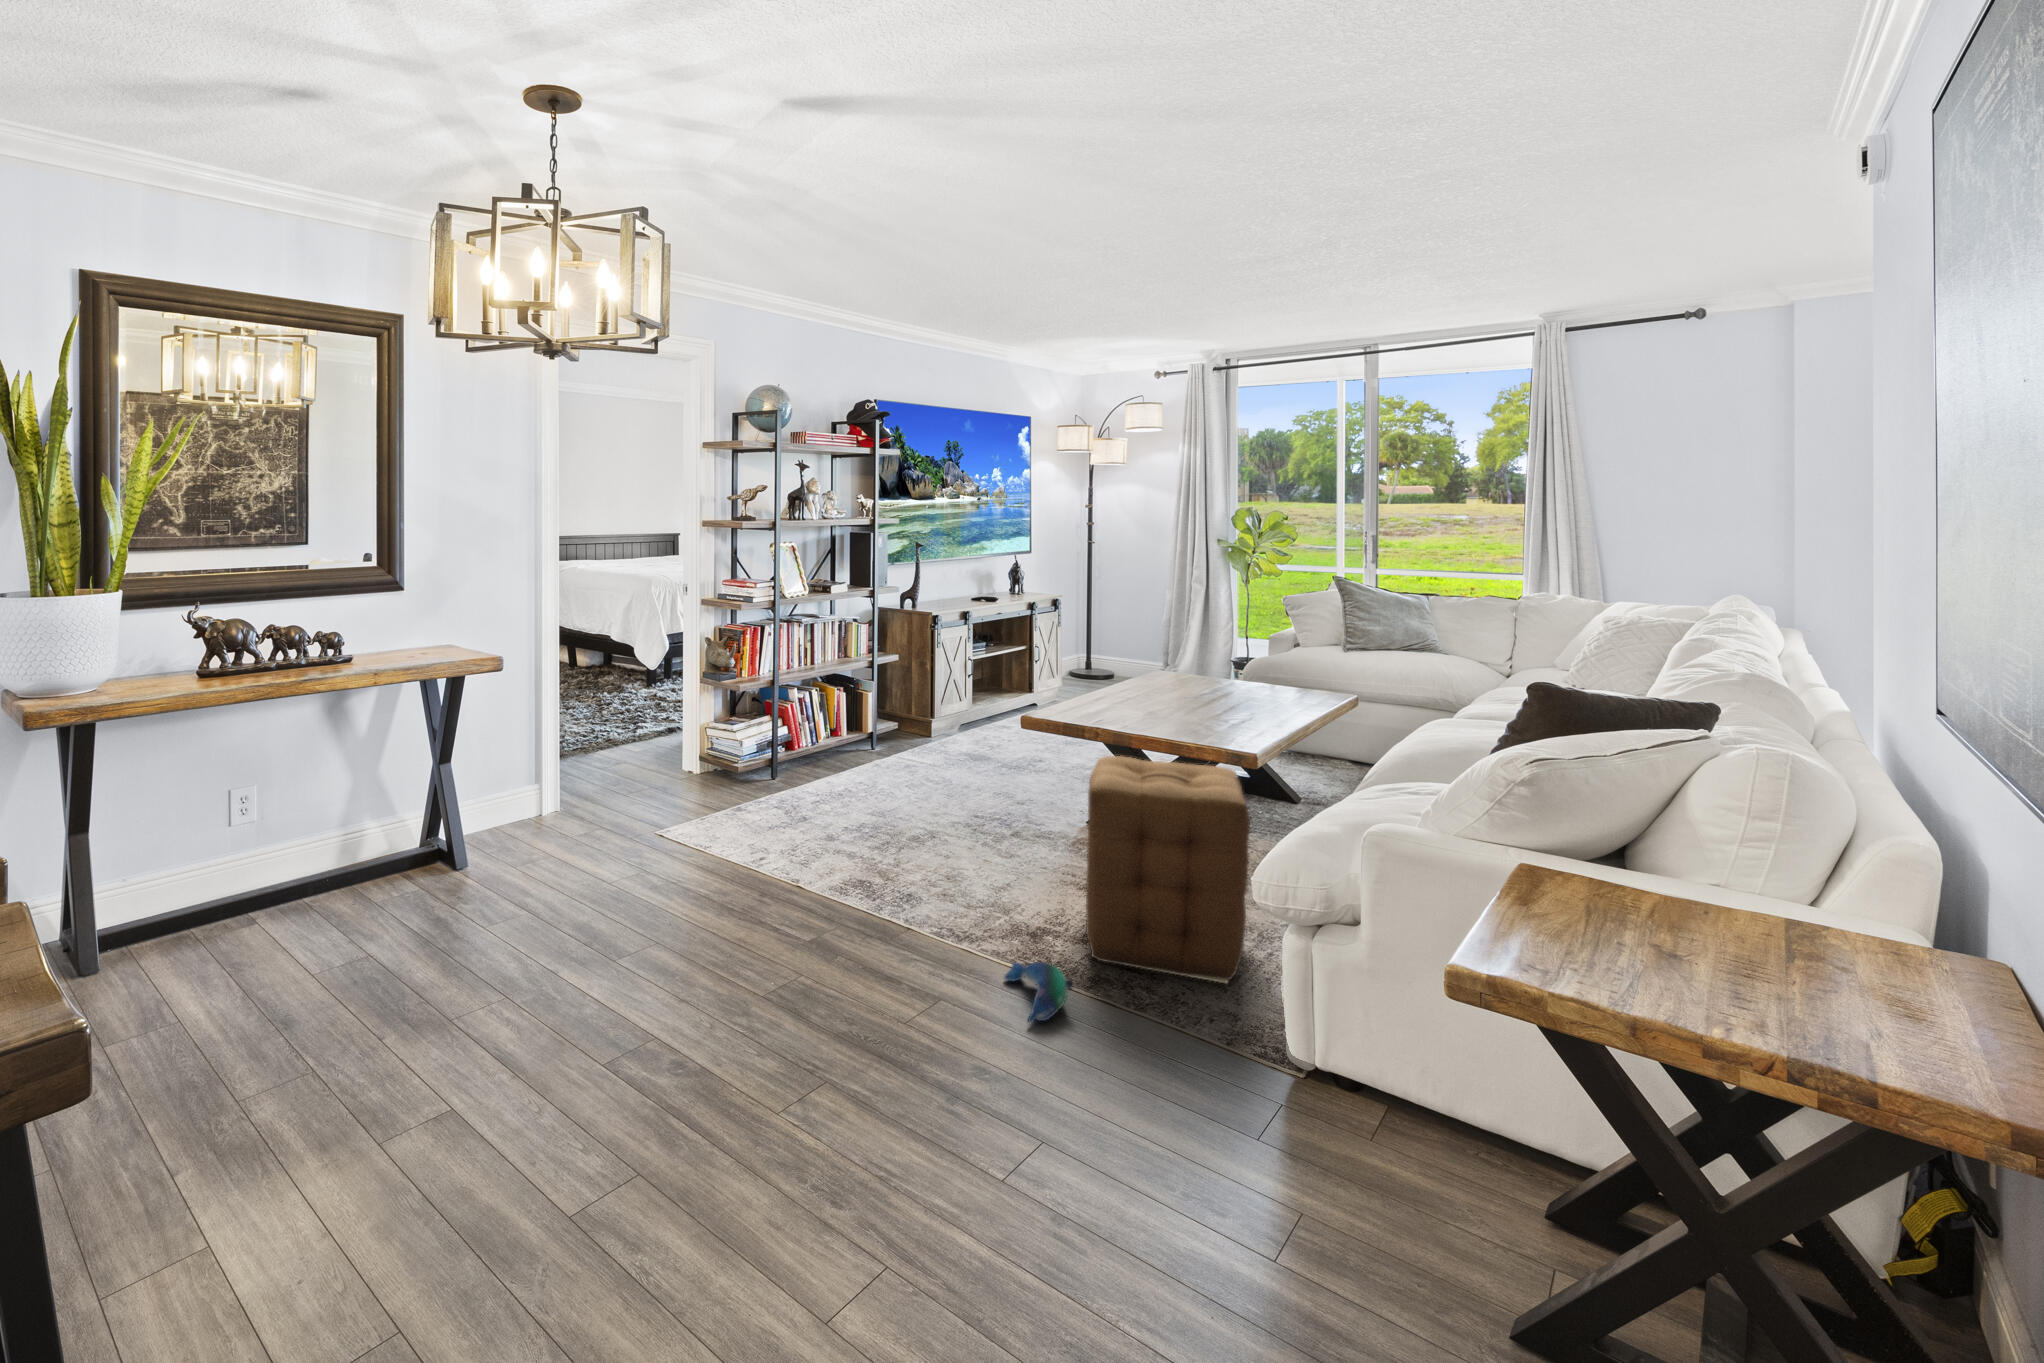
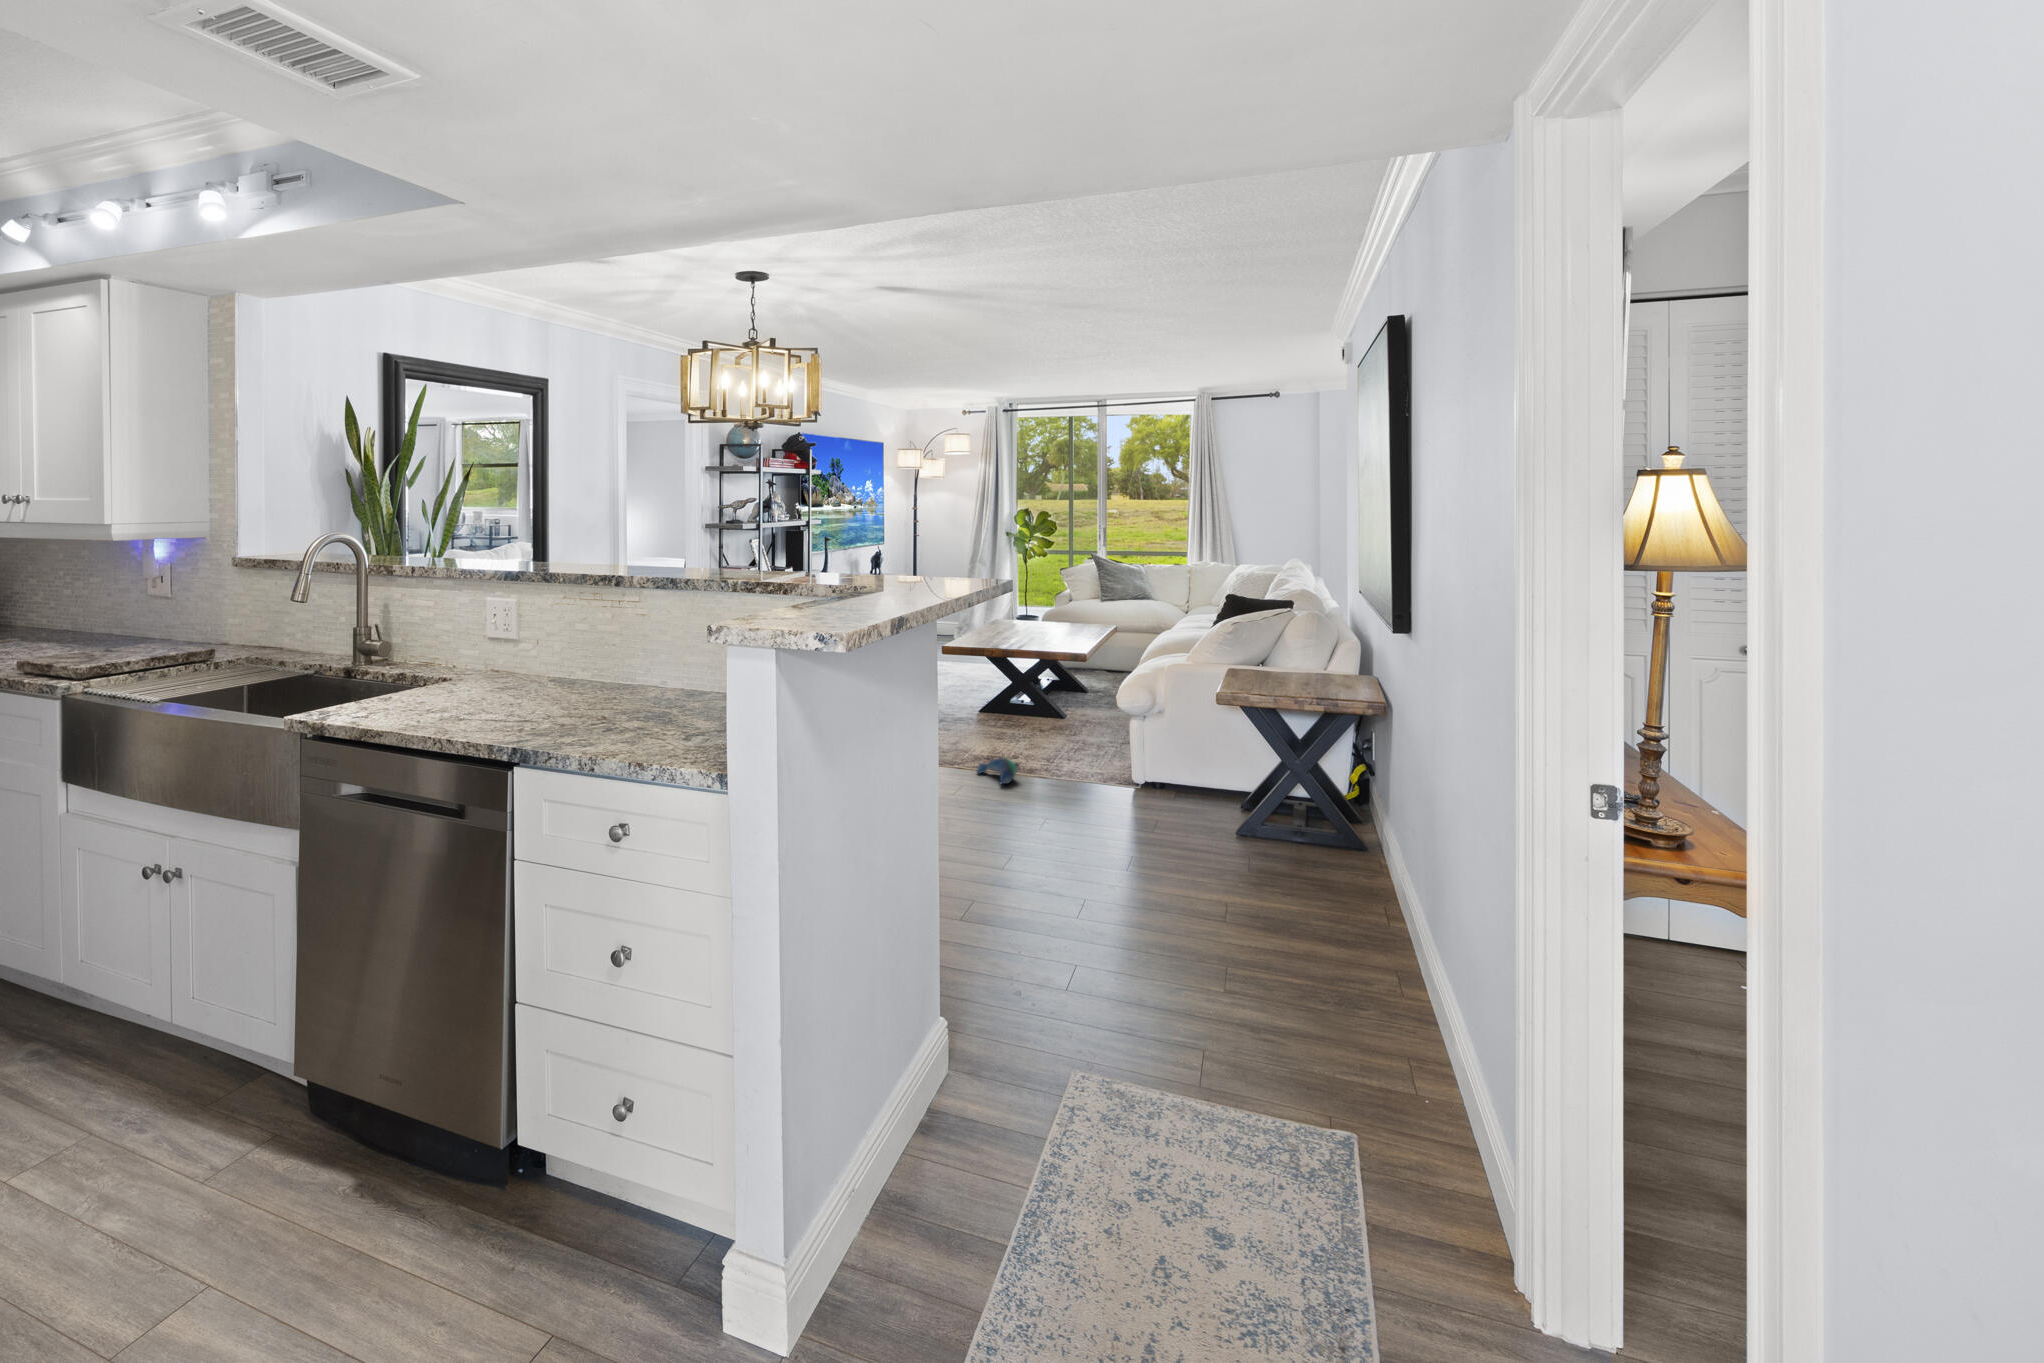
ottoman: present [1086,756,1250,983] -> none [1006,647,1100,762]

